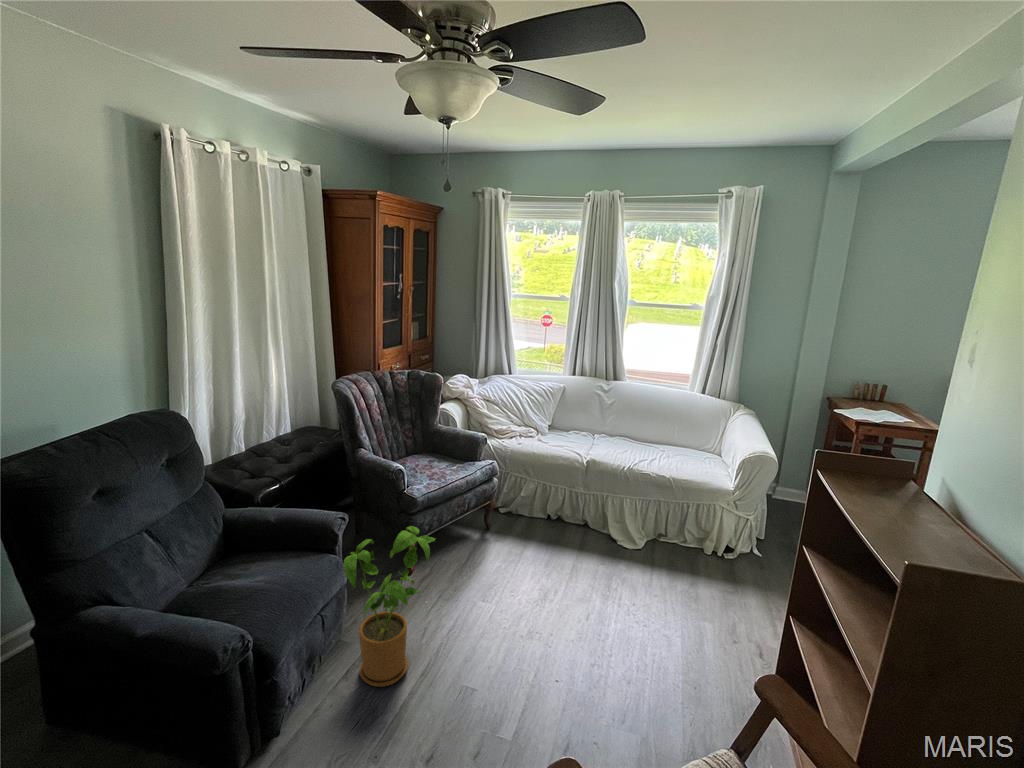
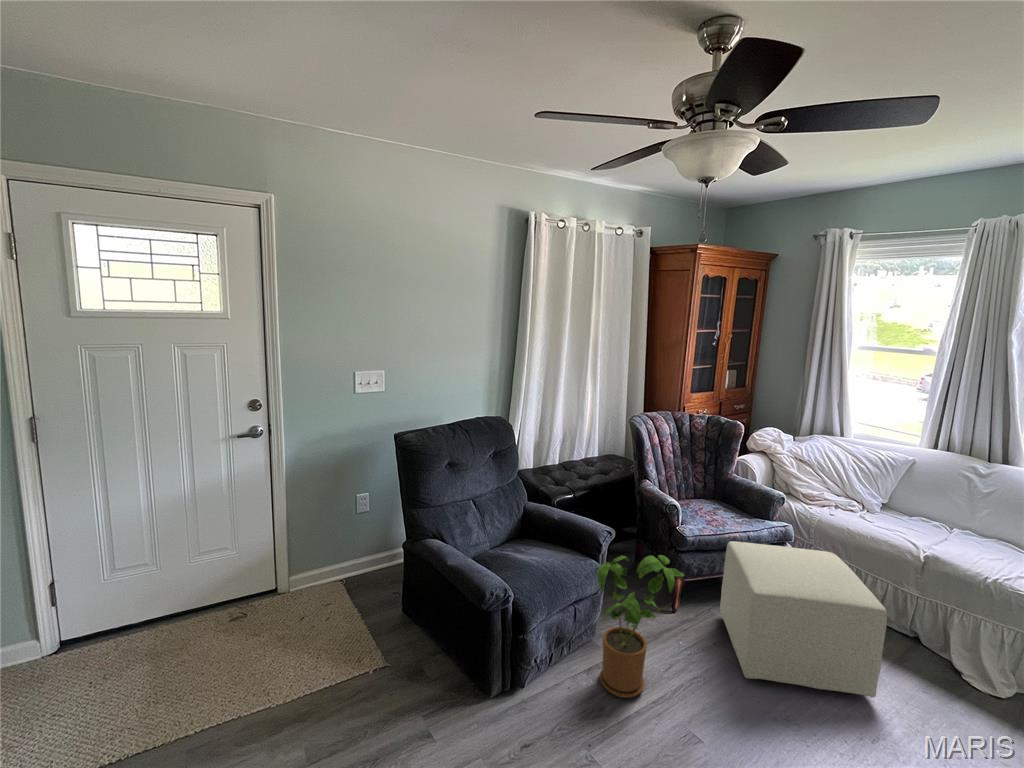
ottoman: none [450,476,582,610] -> present [720,541,887,697]

